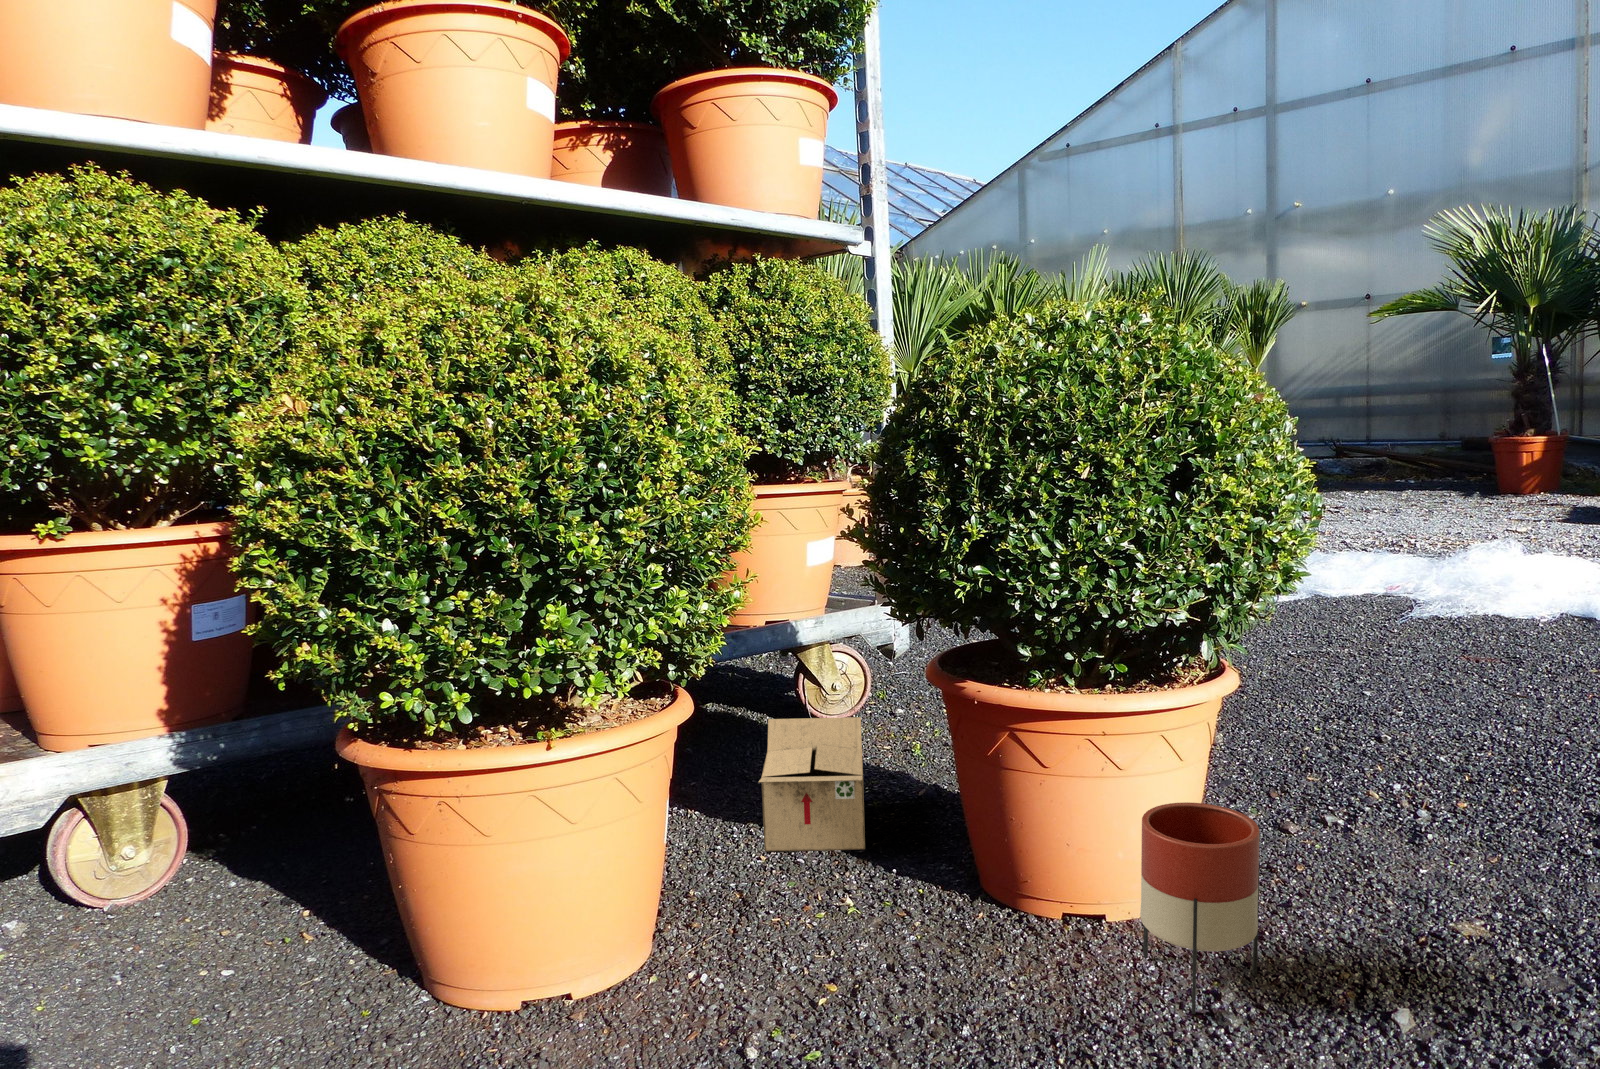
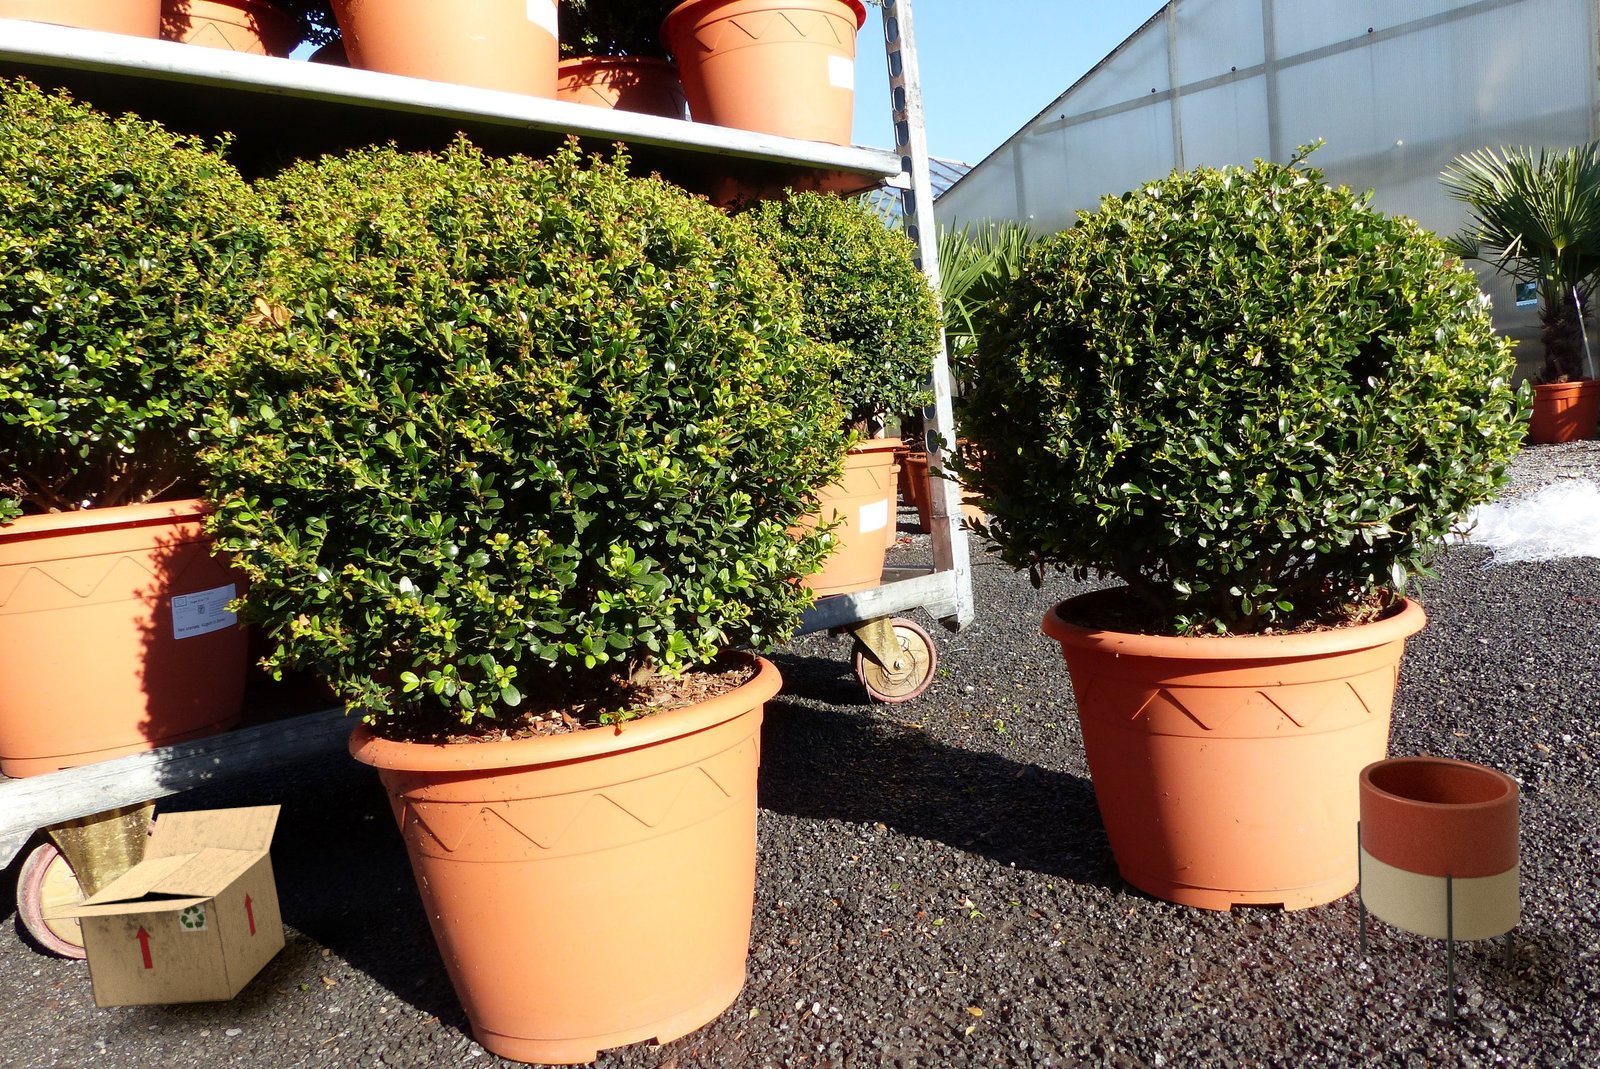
cardboard box: present [759,717,865,851] -> present [39,805,285,1008]

